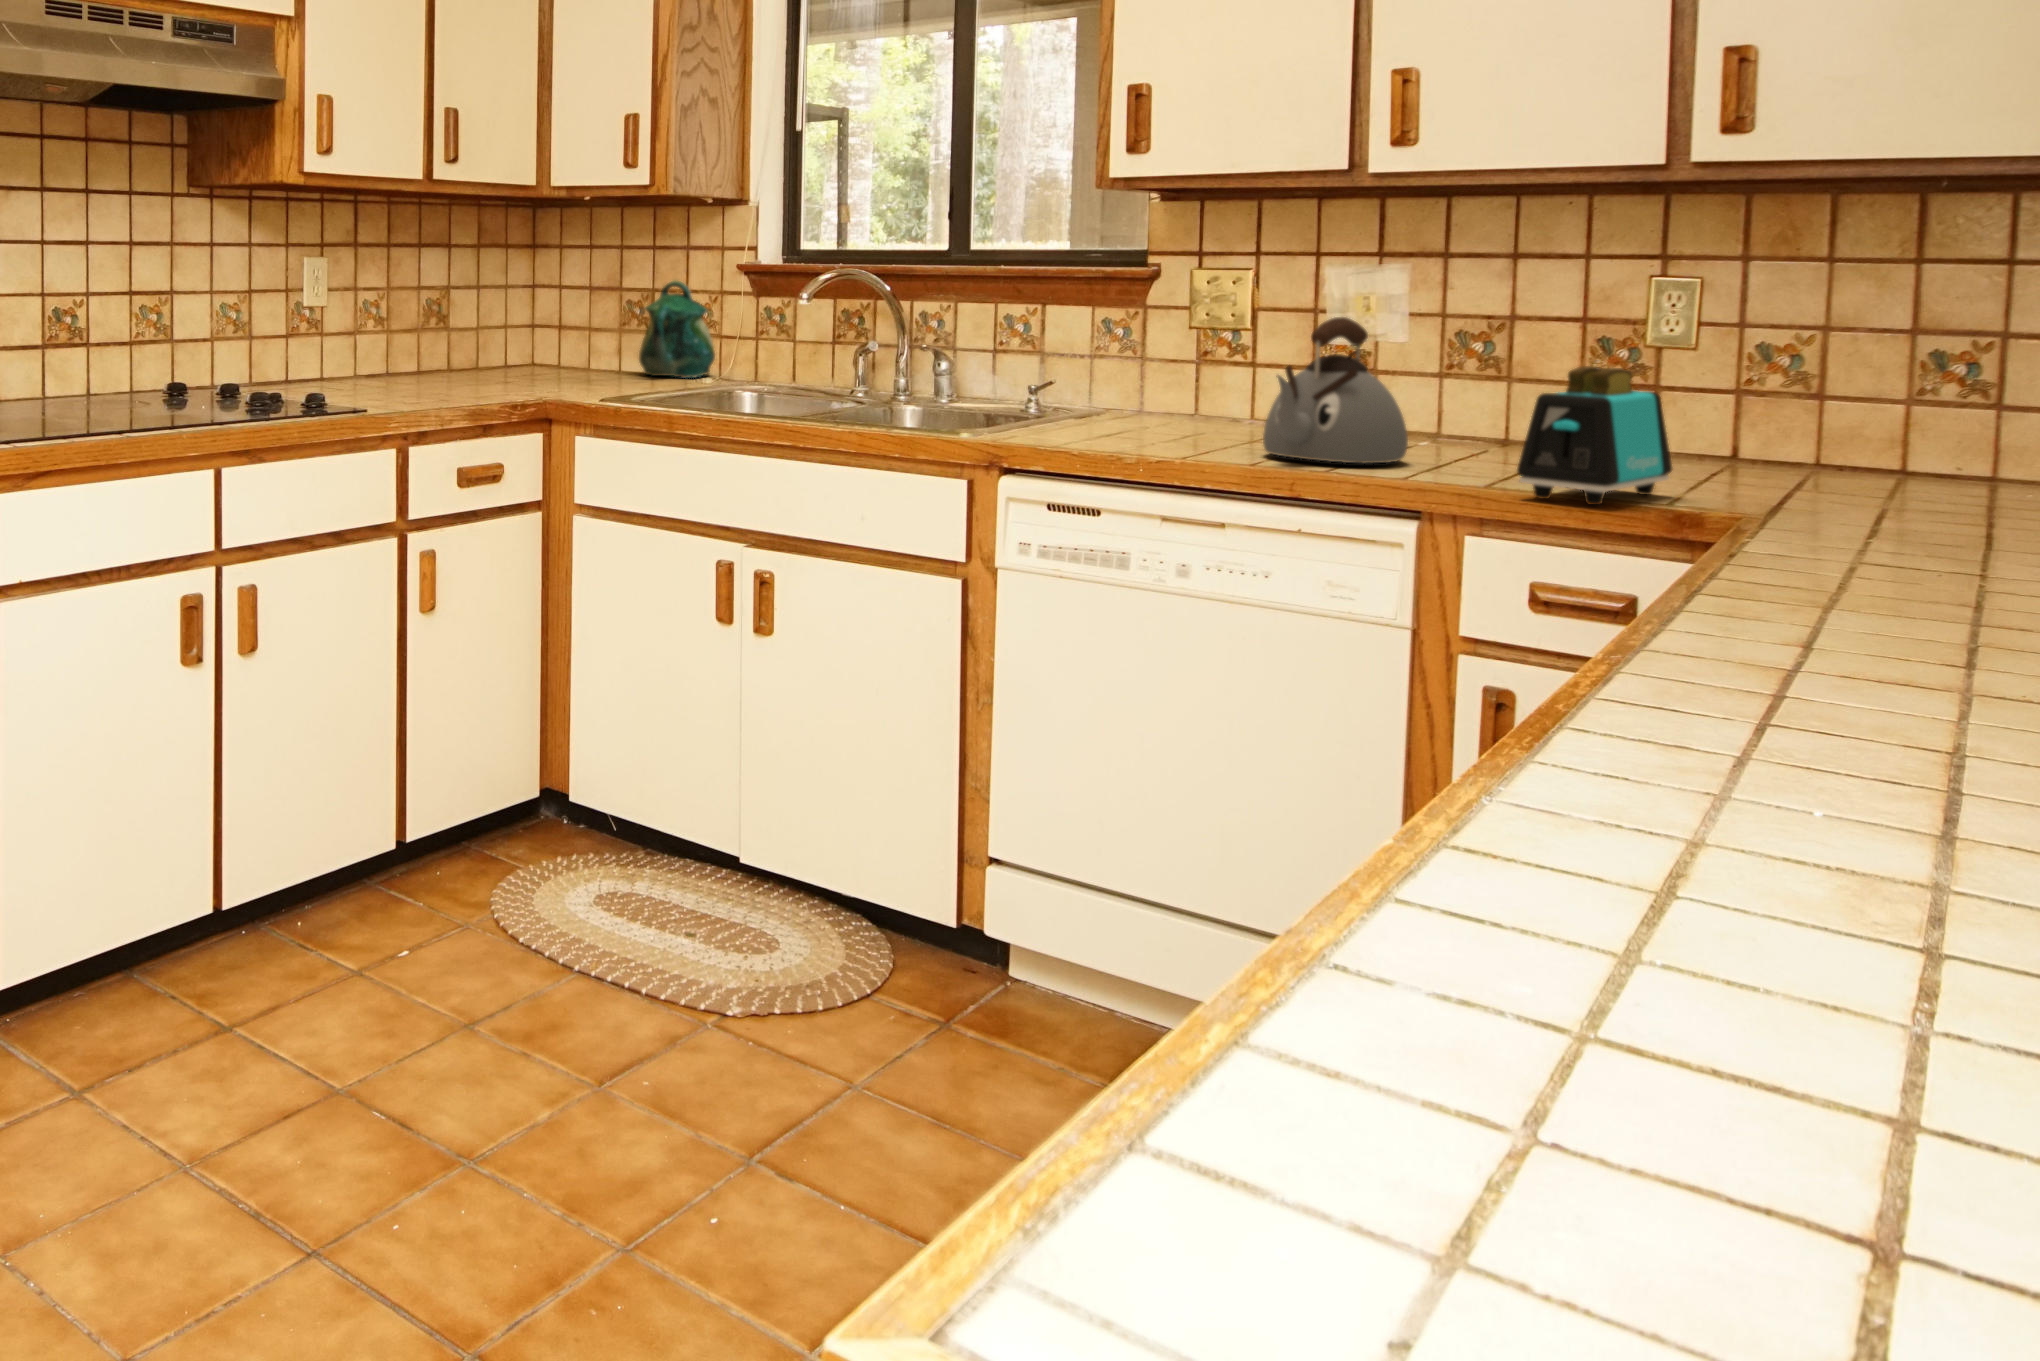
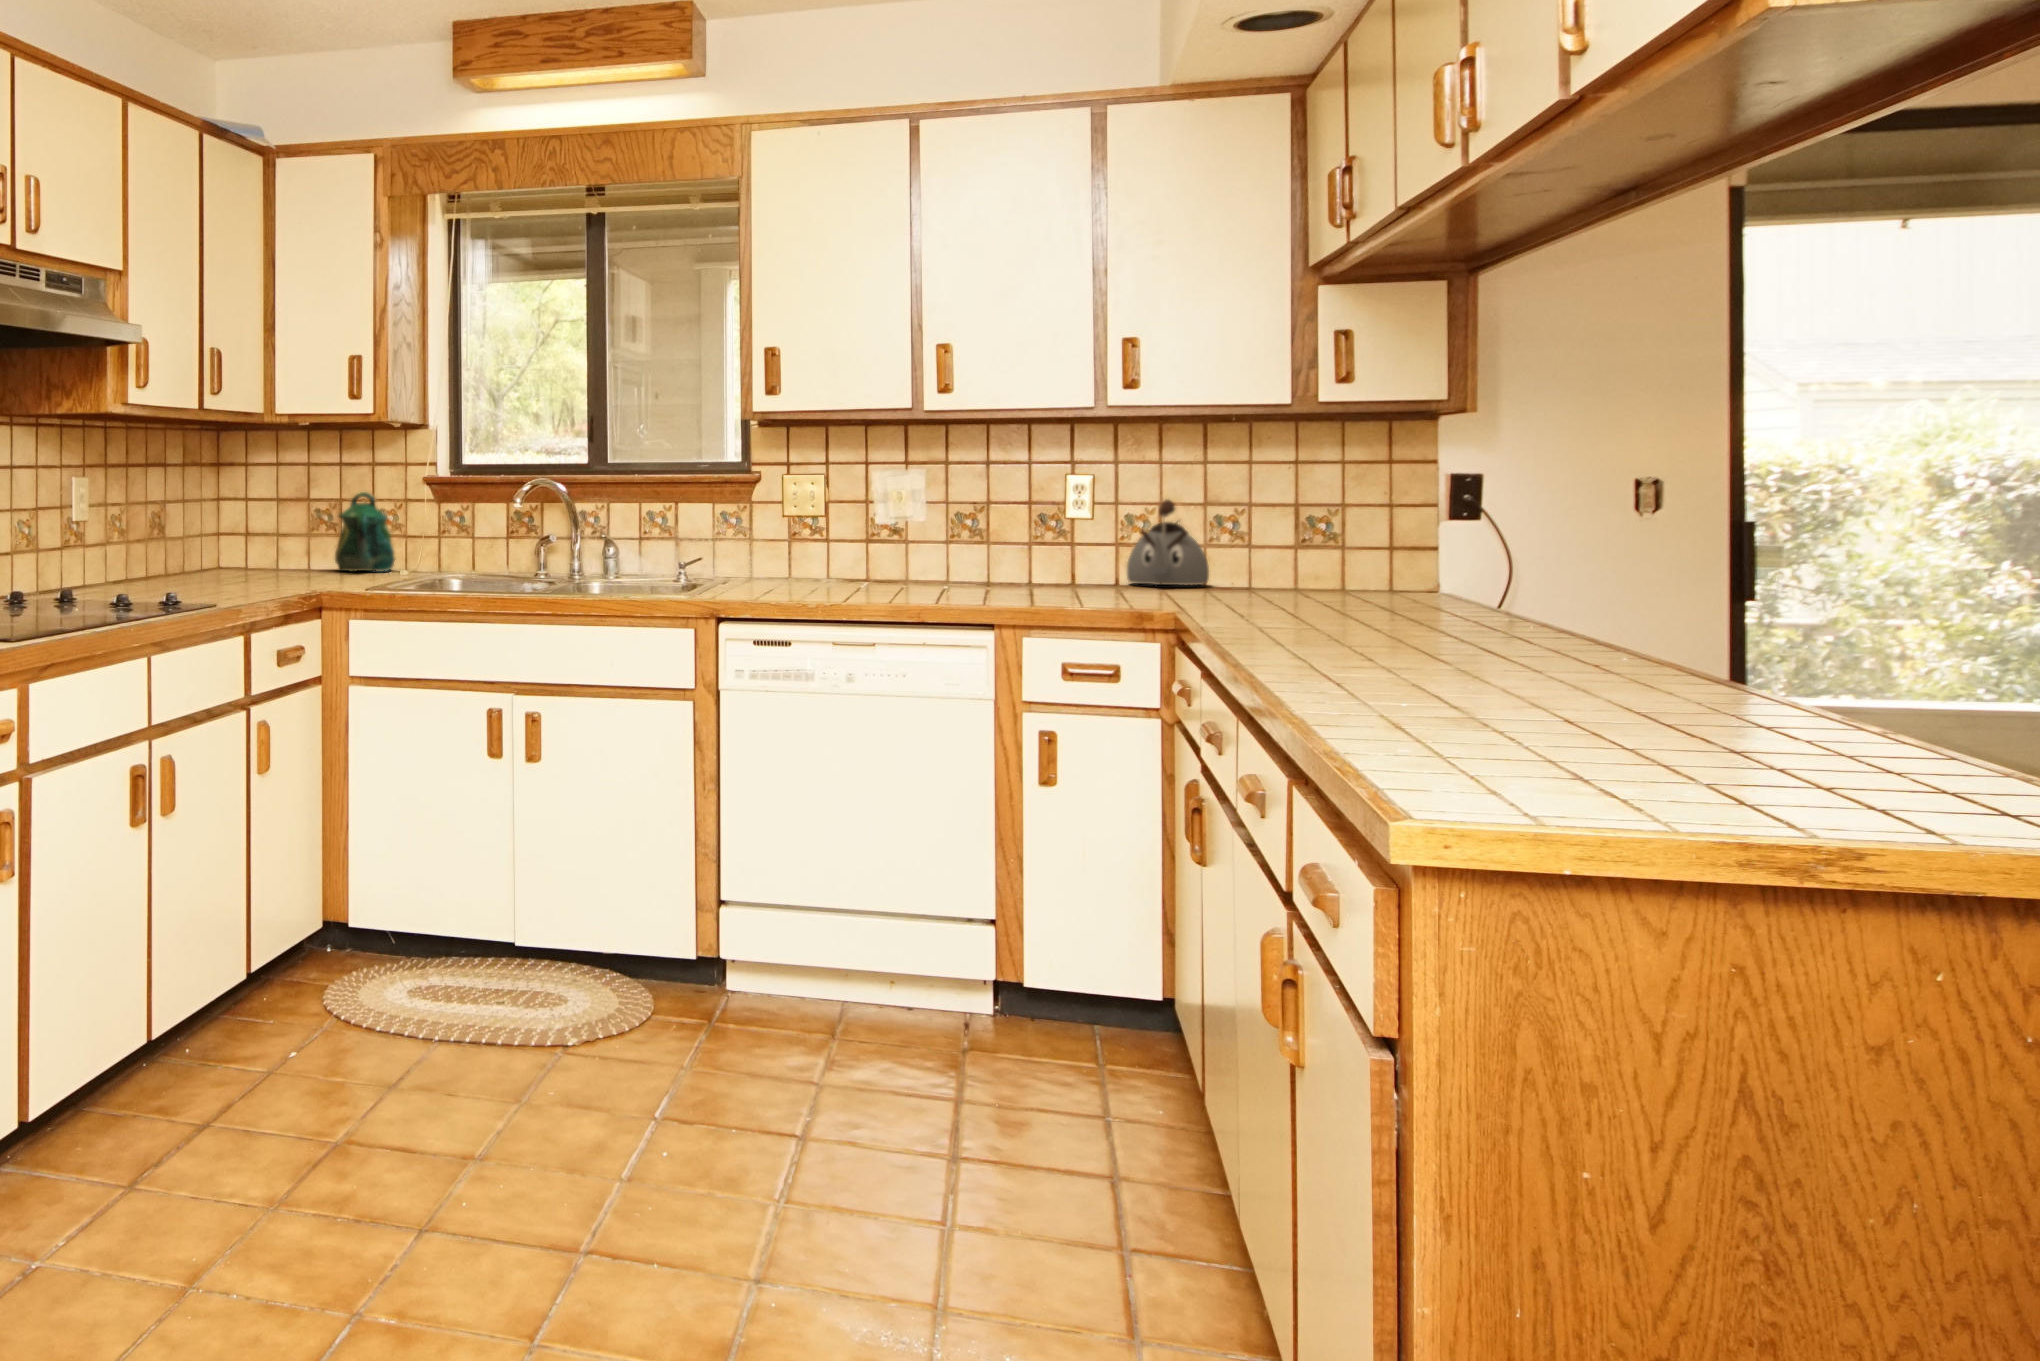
kettle: present [1263,317,1408,463] -> present [1127,500,1209,585]
toaster: present [1517,366,1672,505] -> none [1061,529,1128,610]

